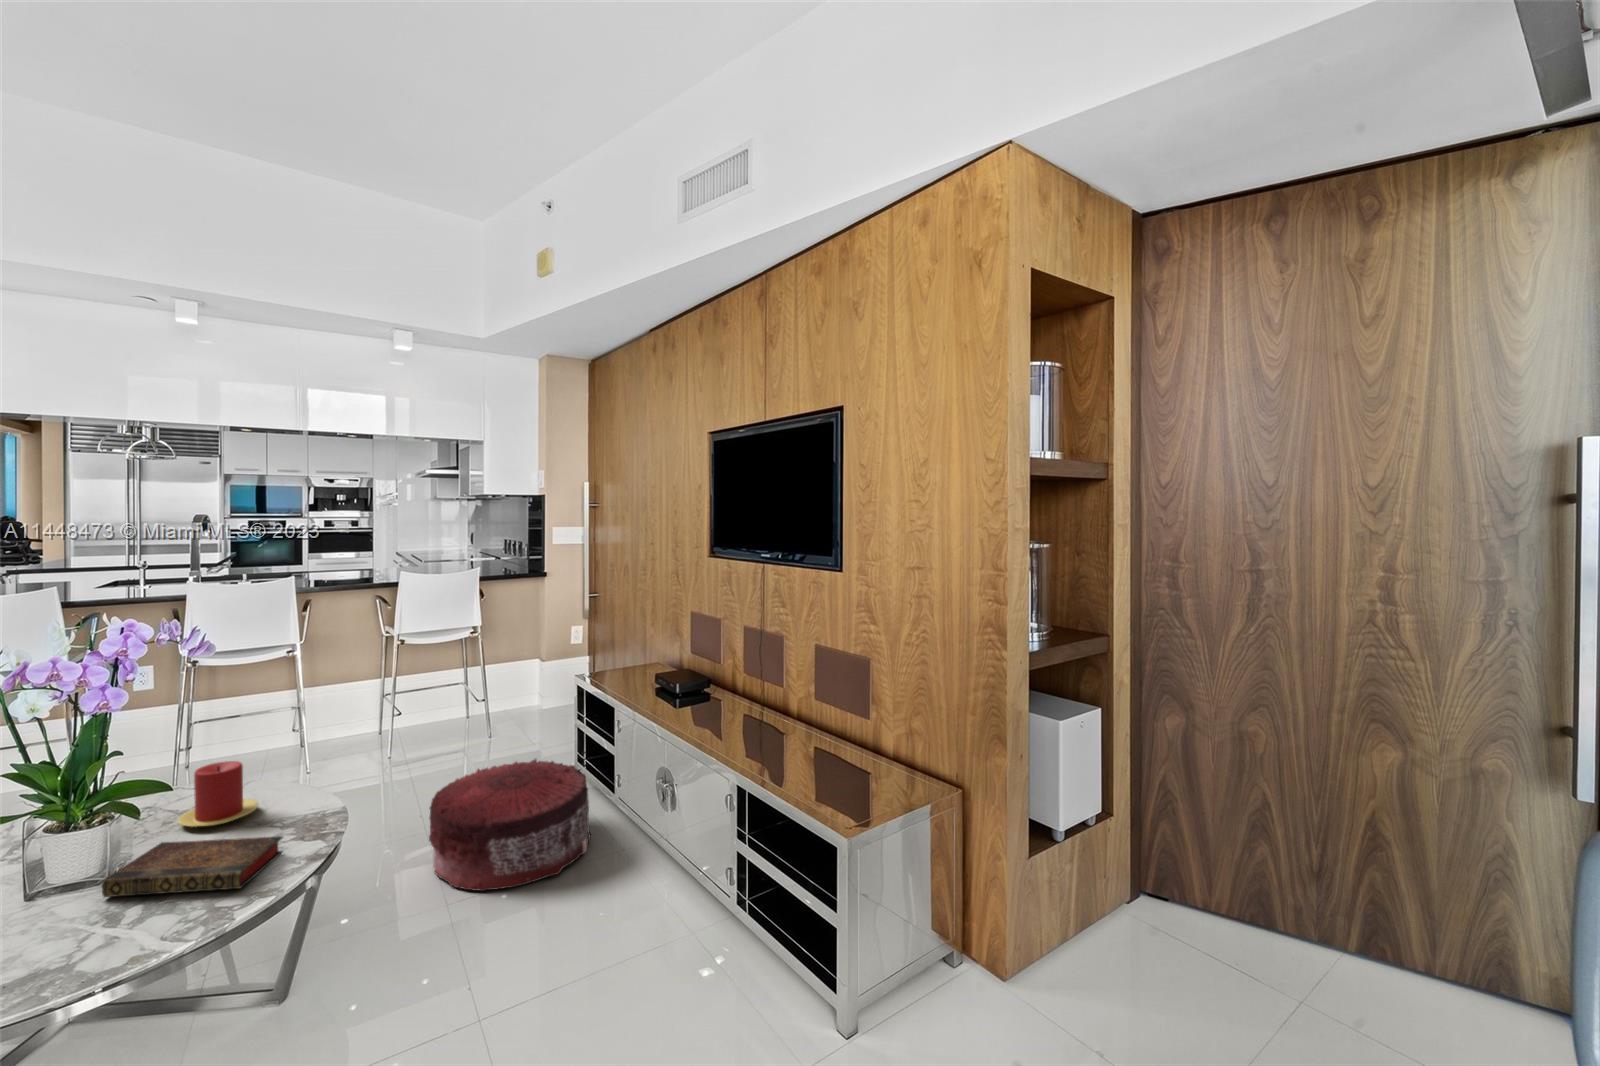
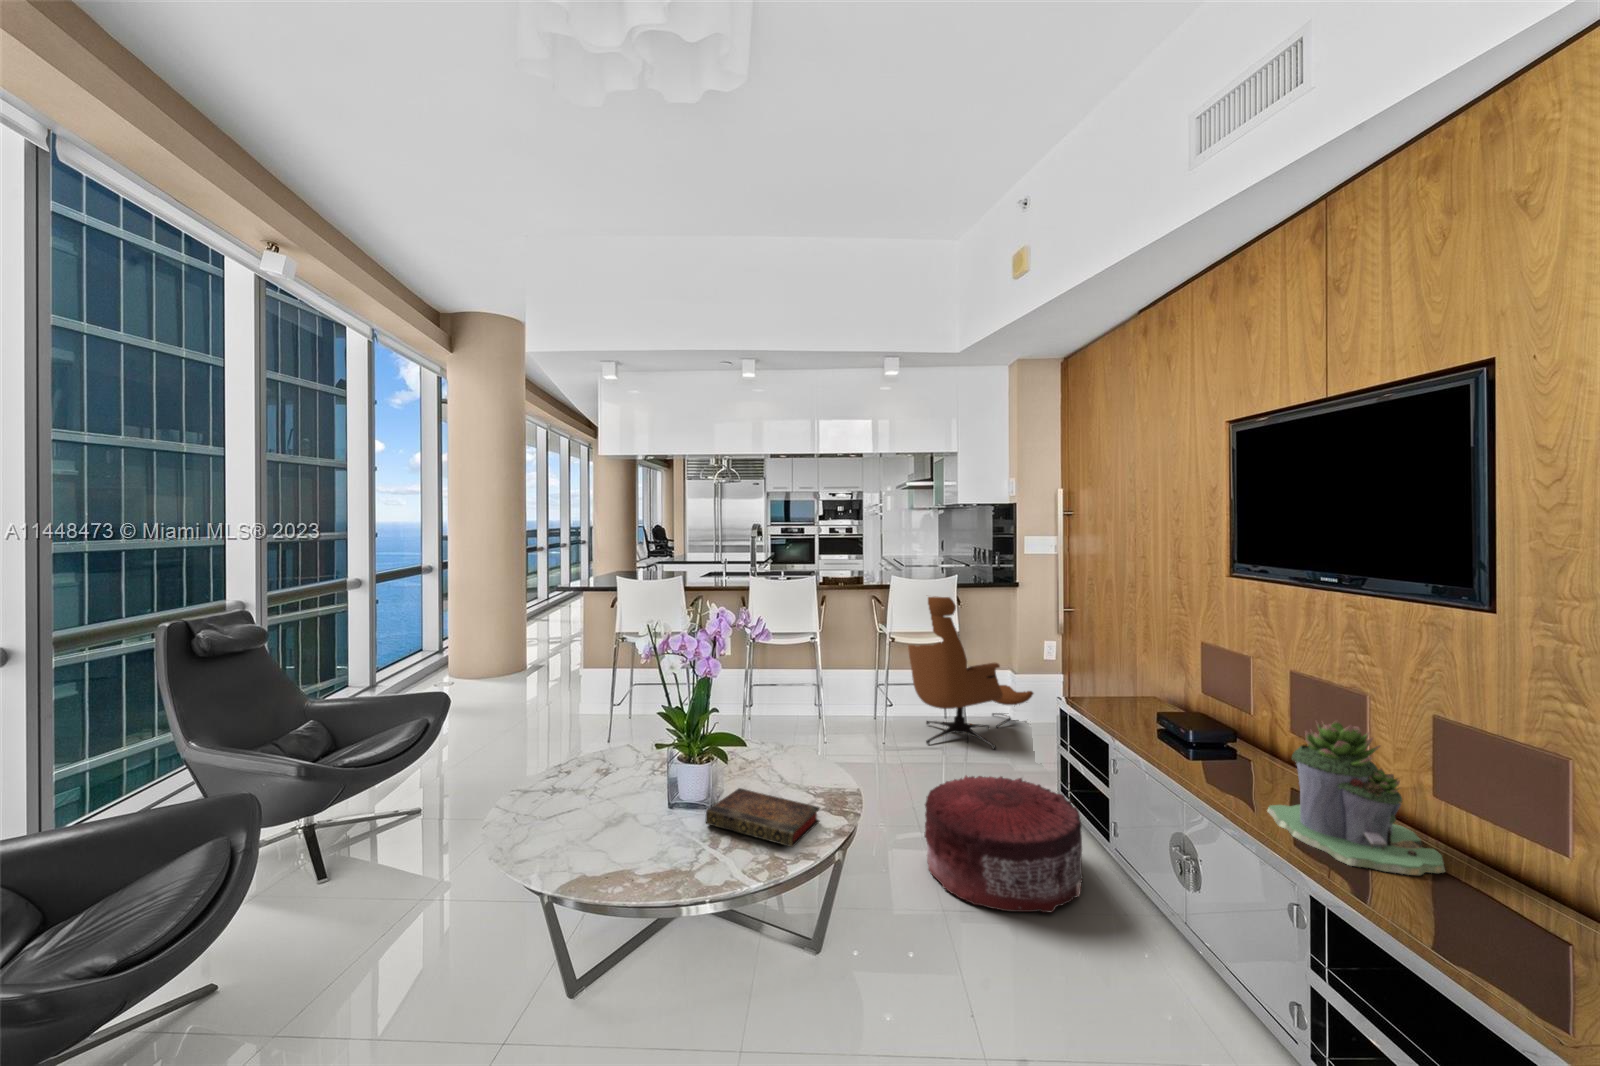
lounge chair: none [414,587,578,749] -> present [908,596,1033,749]
succulent planter: none [720,659,819,764] -> present [1268,720,1445,875]
candle: present [178,761,258,827] -> none [748,728,799,781]

